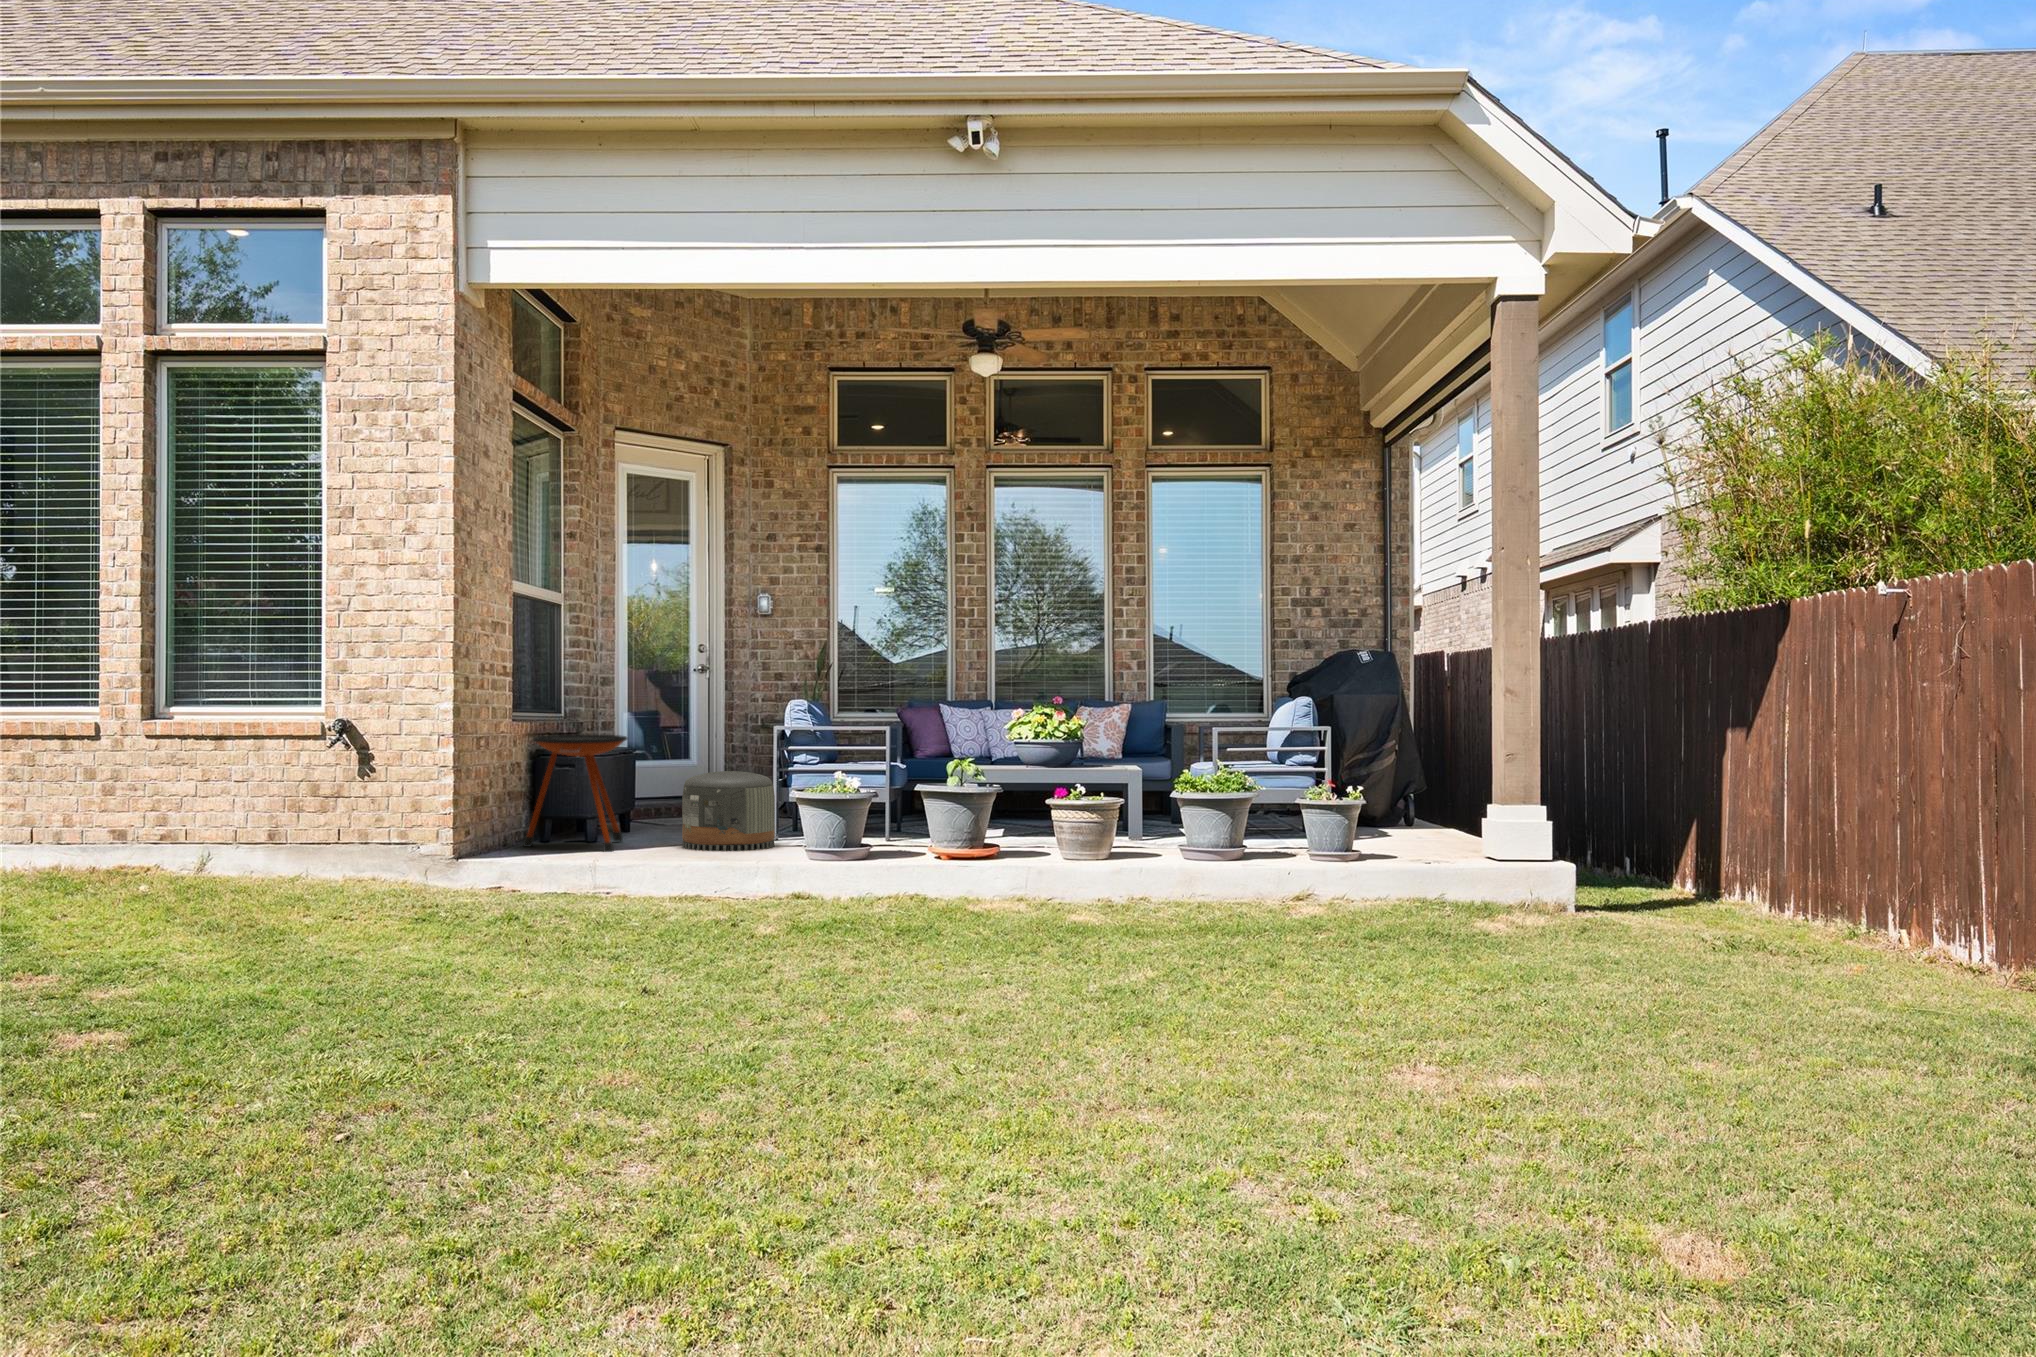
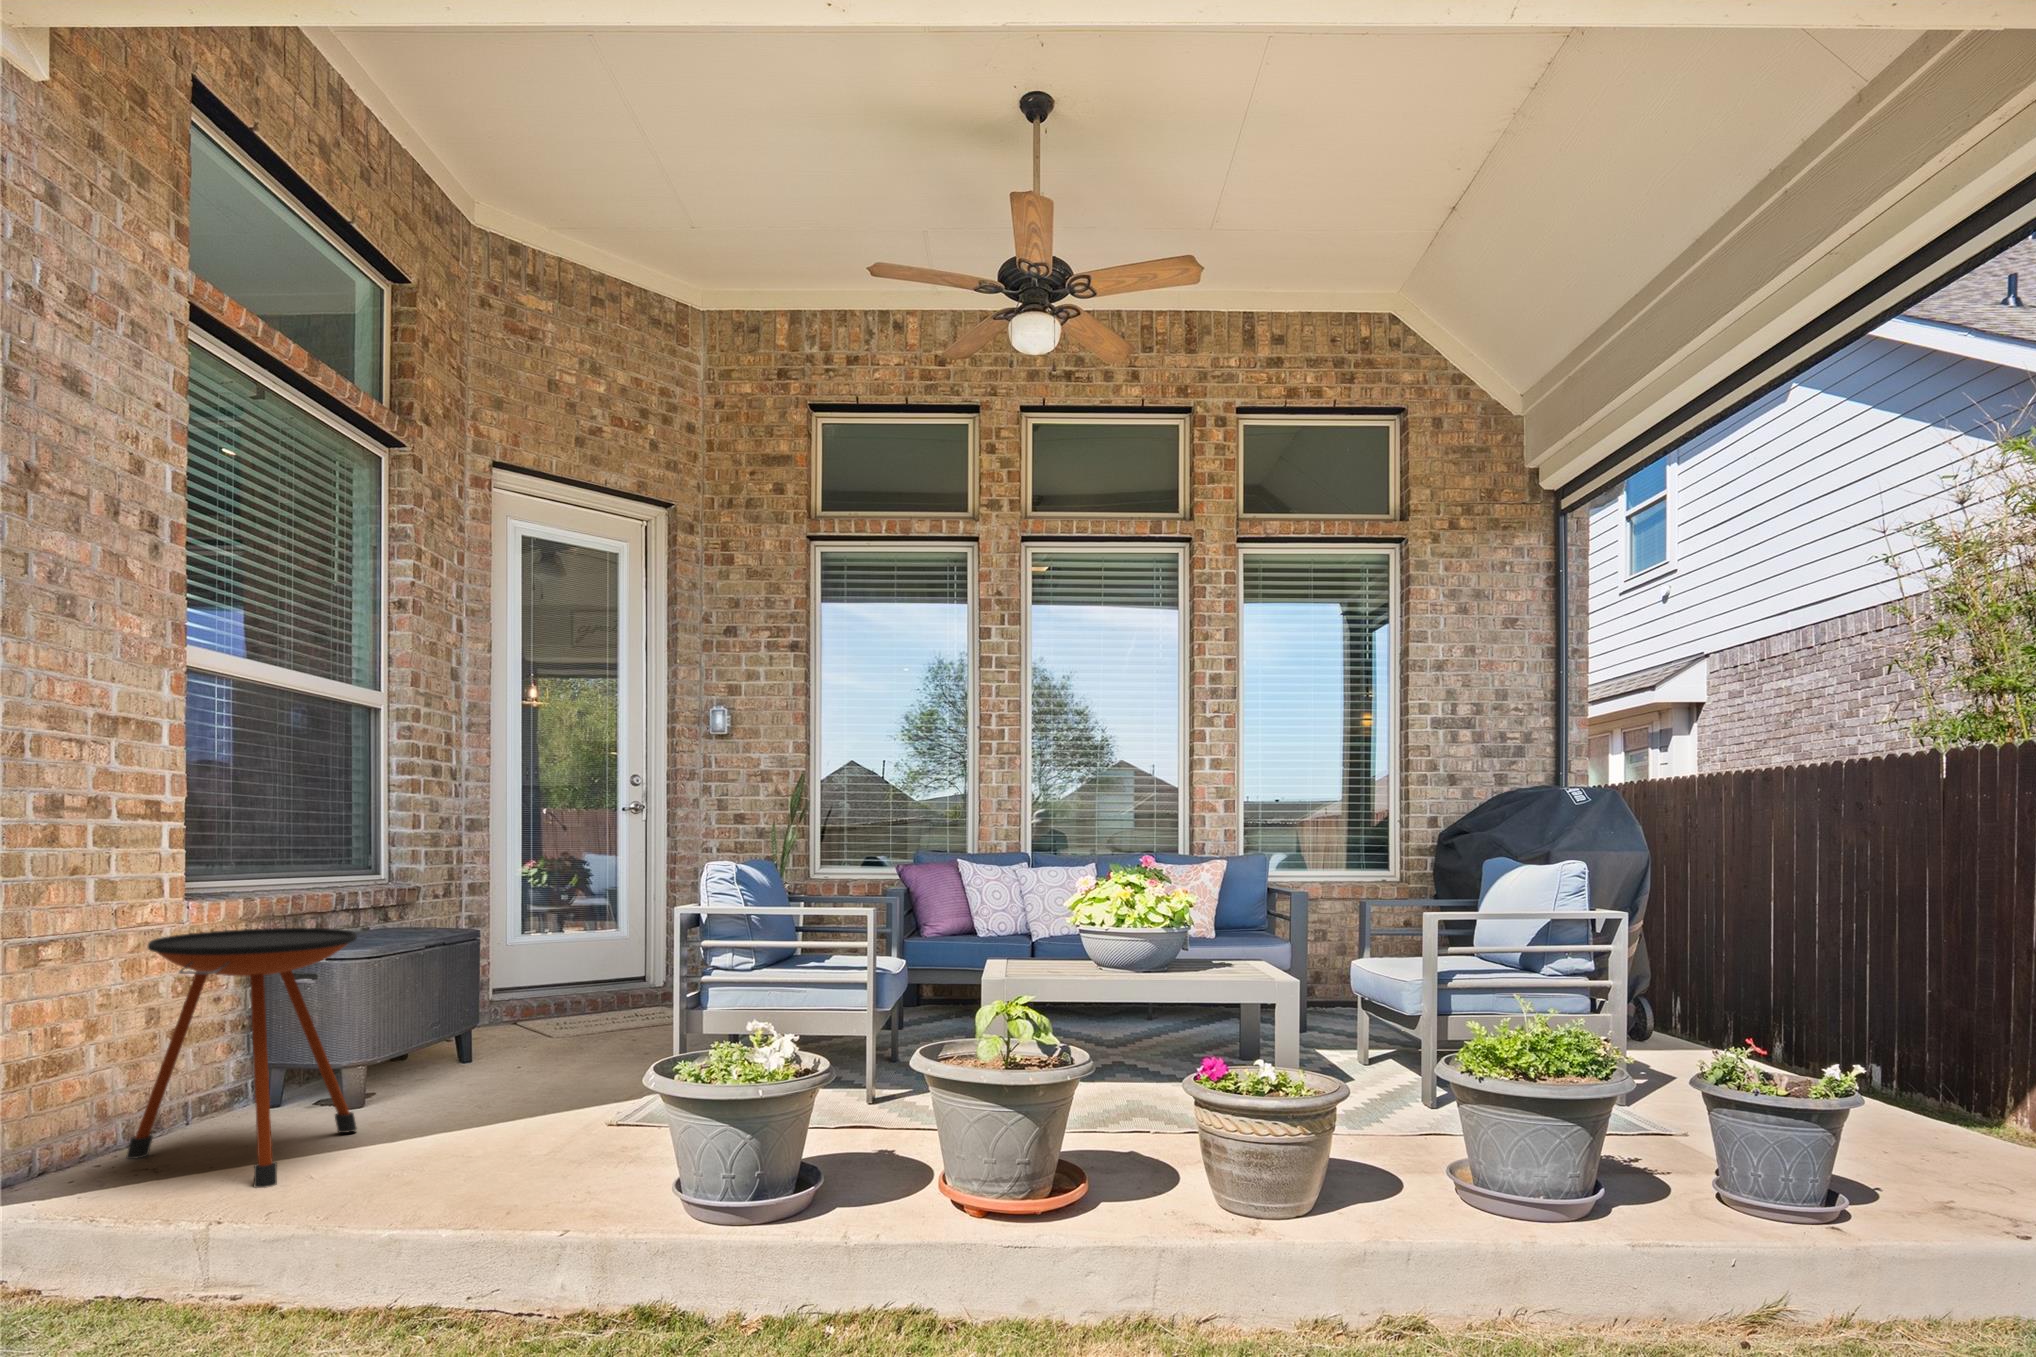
pouf: present [682,771,775,851] -> none [444,1002,637,1180]

